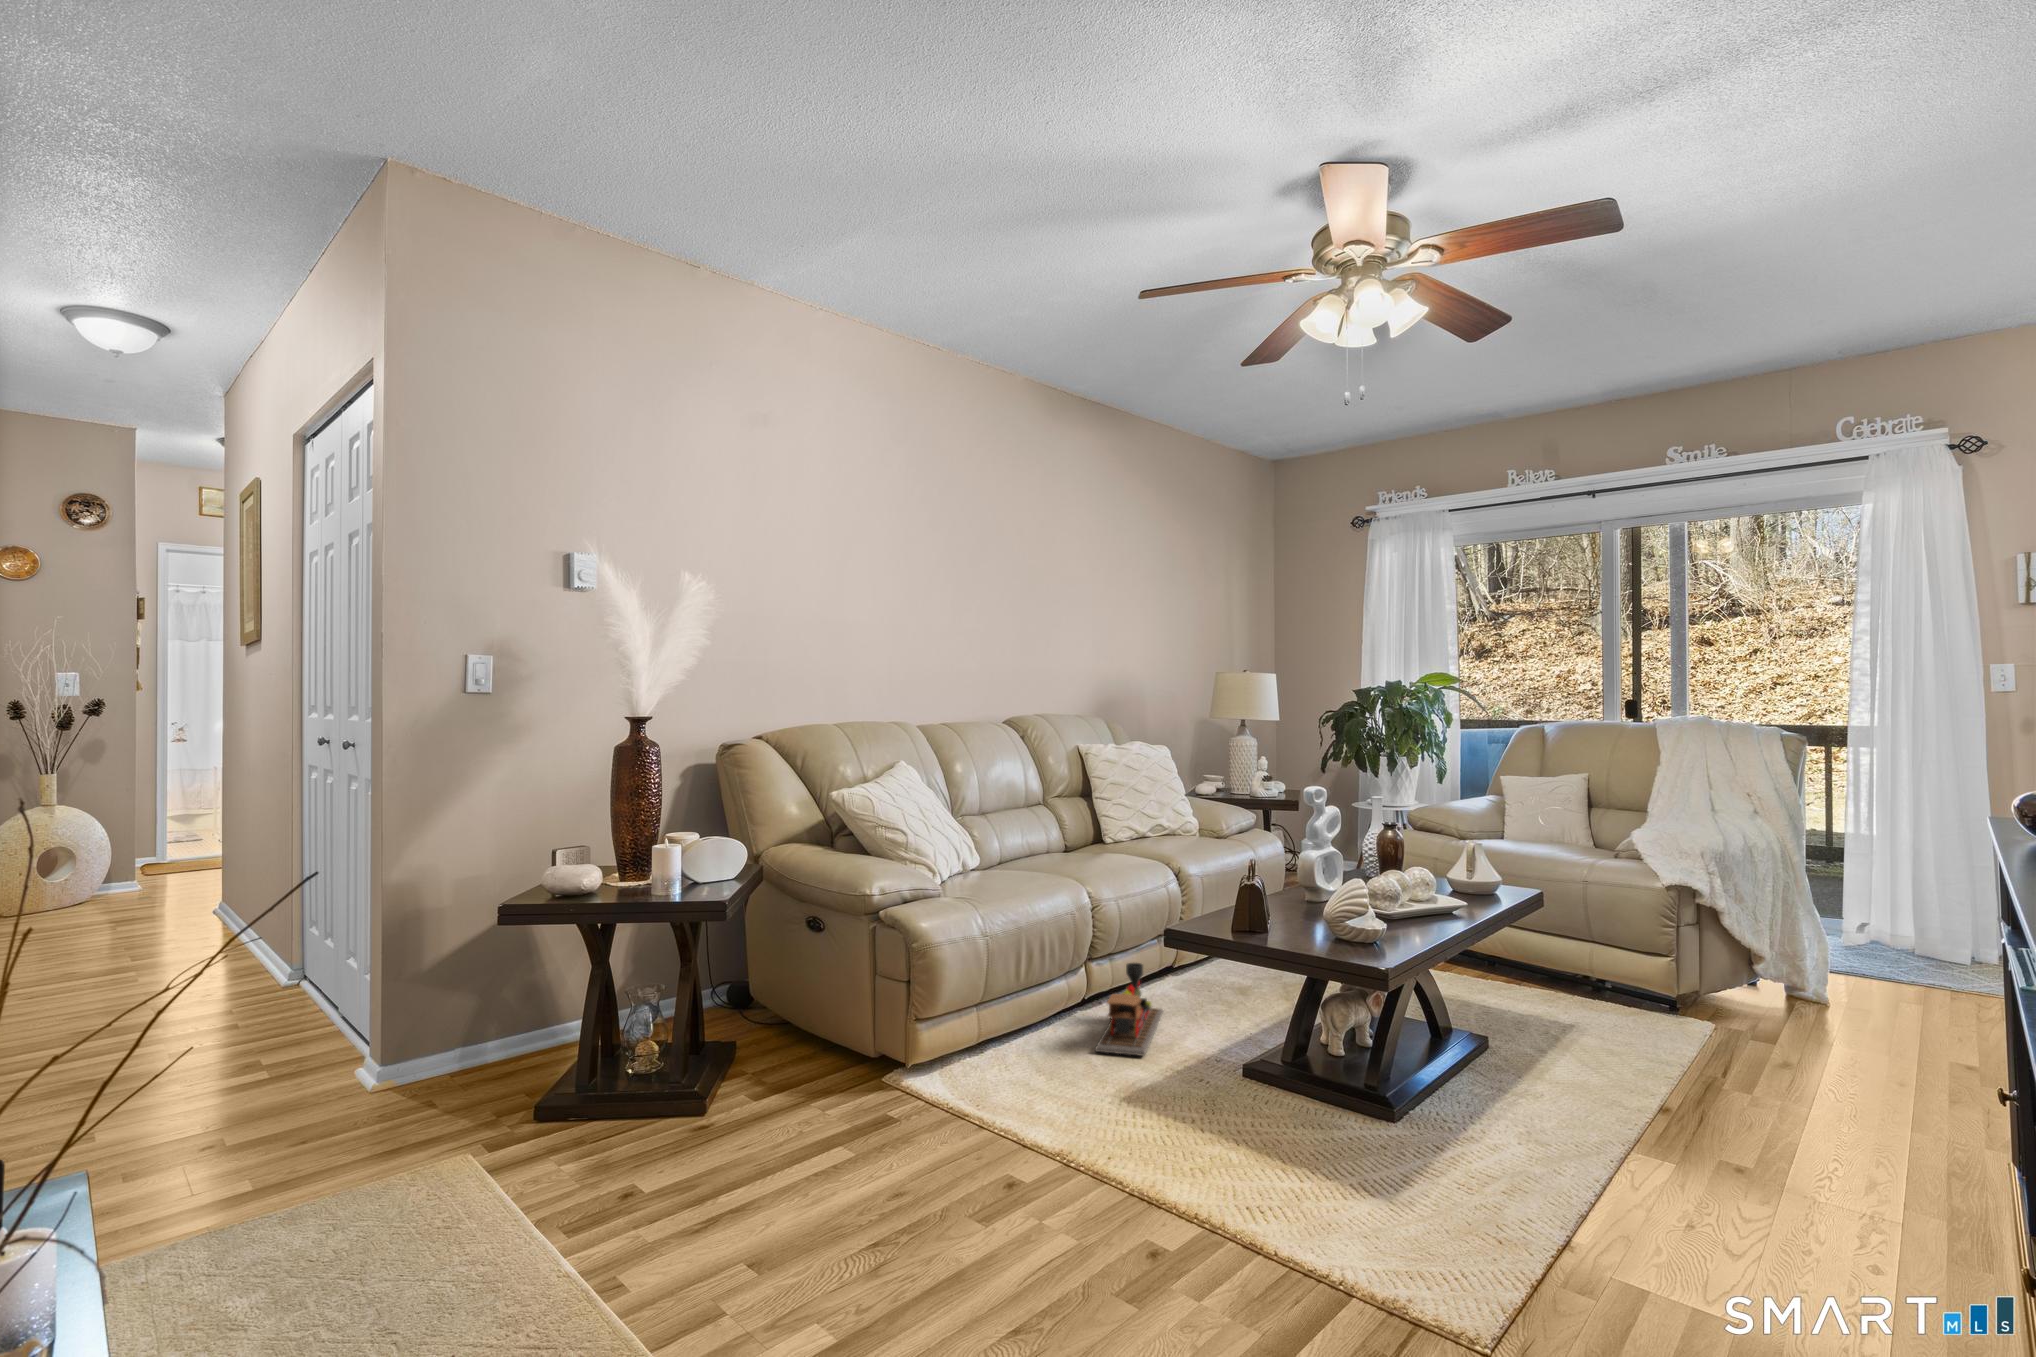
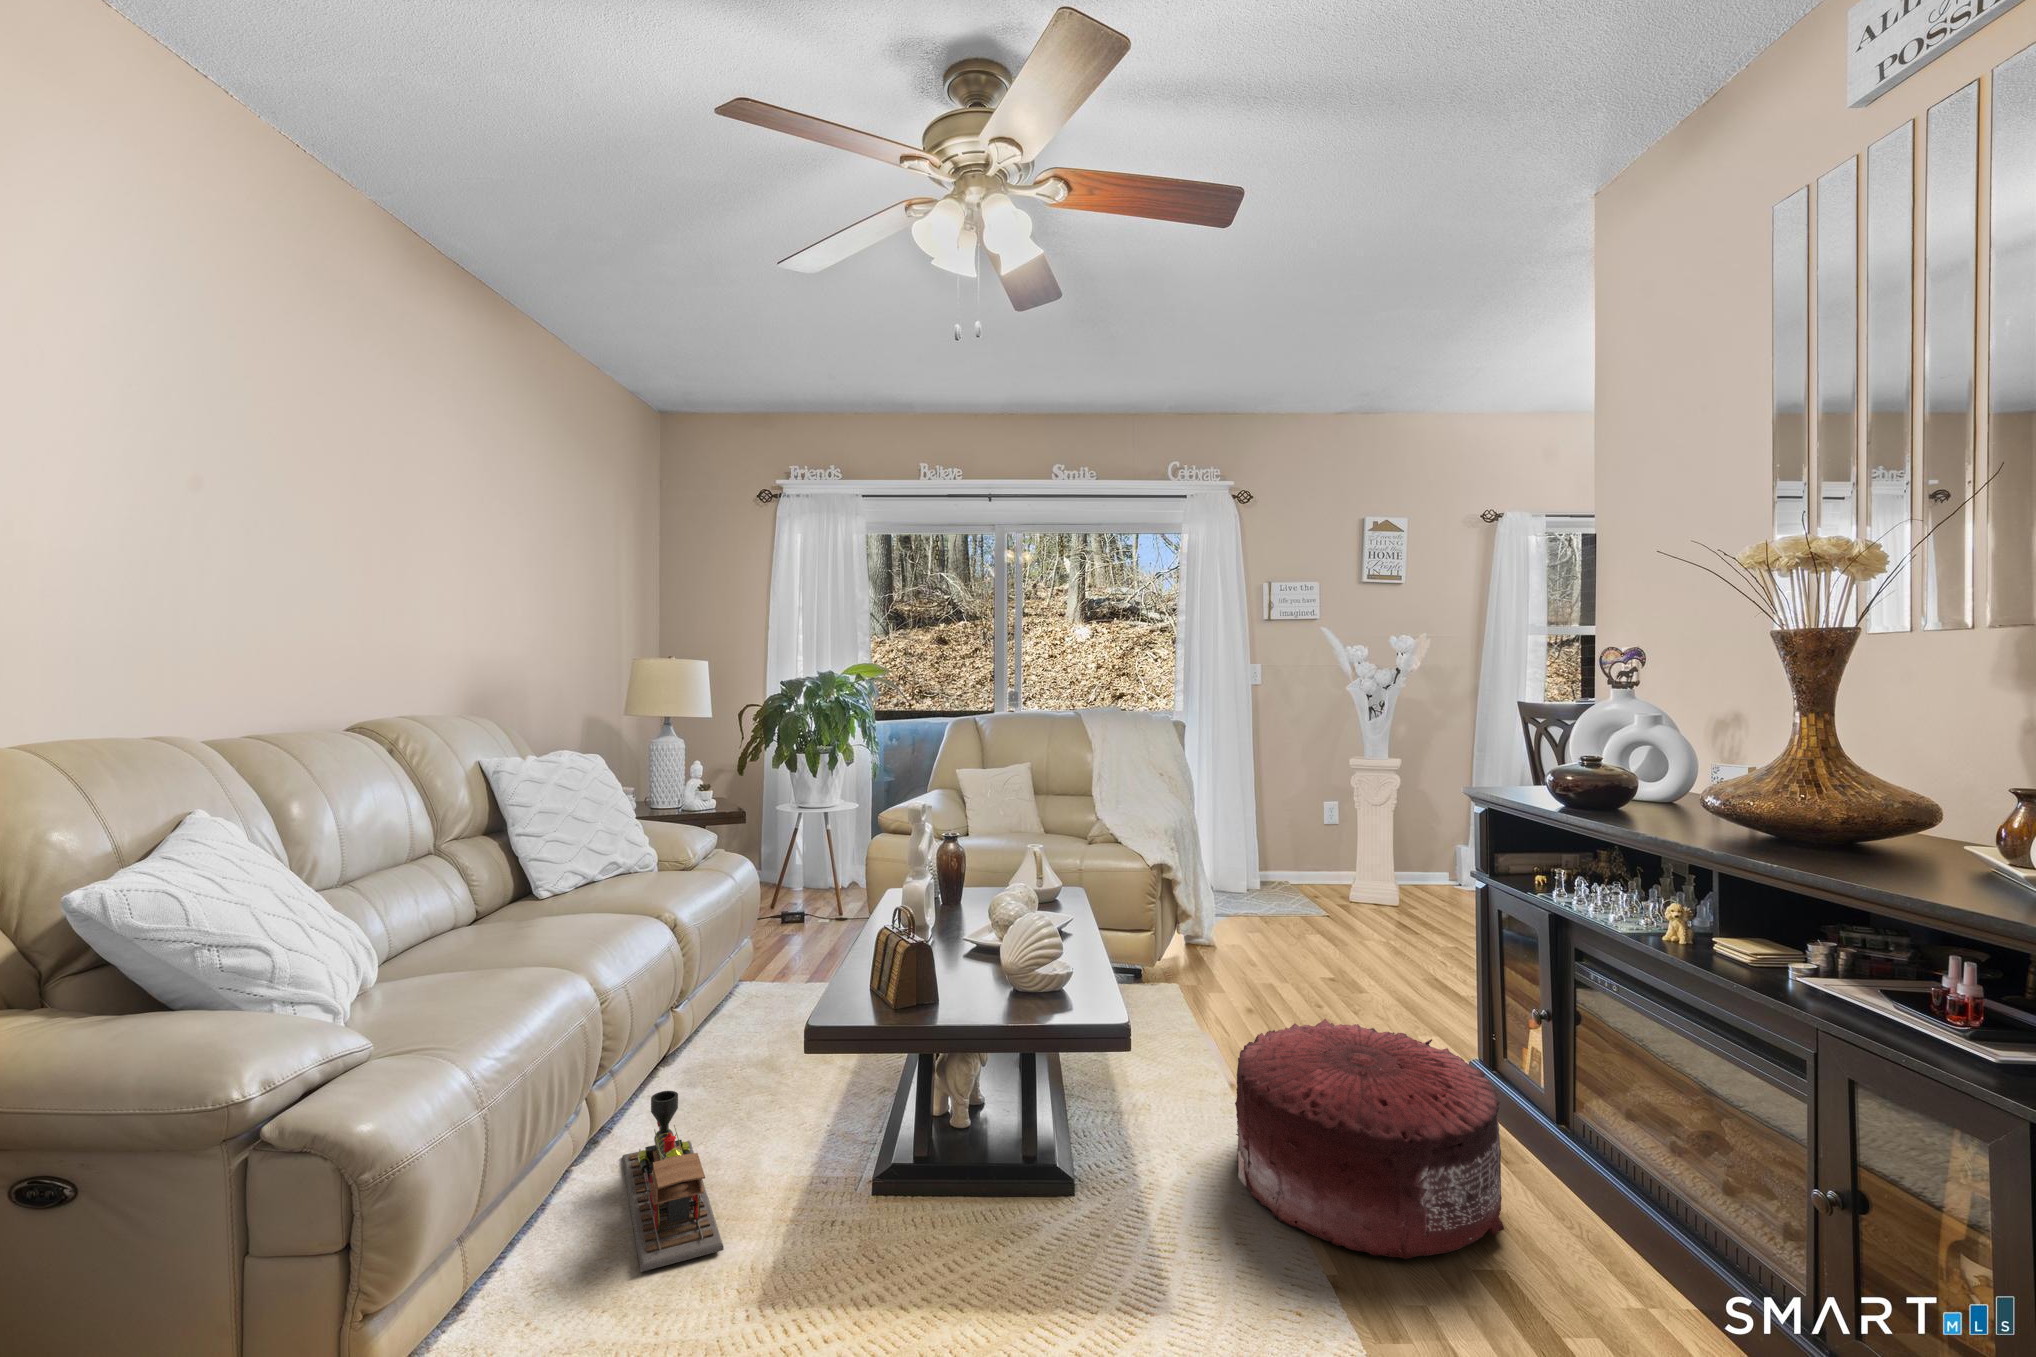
pouf: none [1561,1015,1855,1223] -> present [1235,1019,1504,1259]

